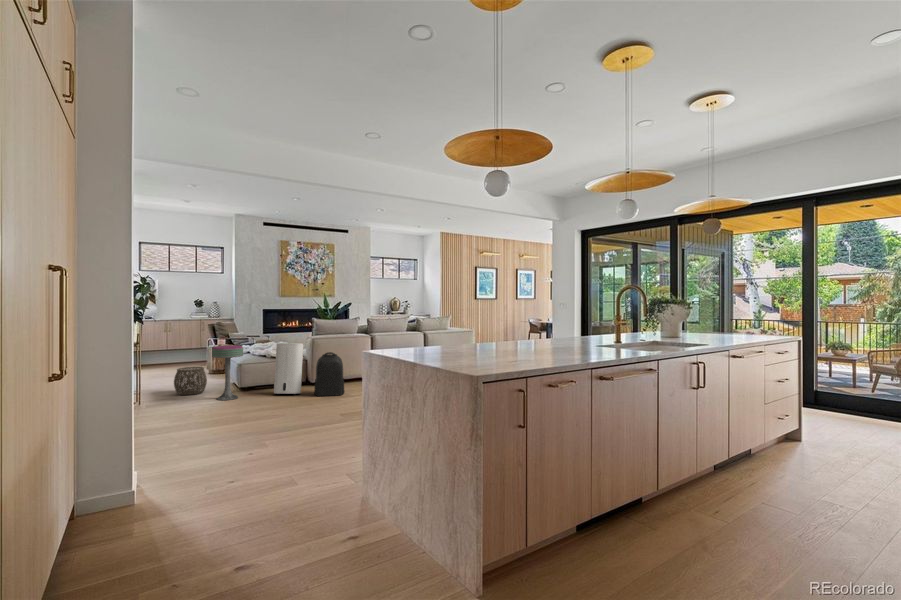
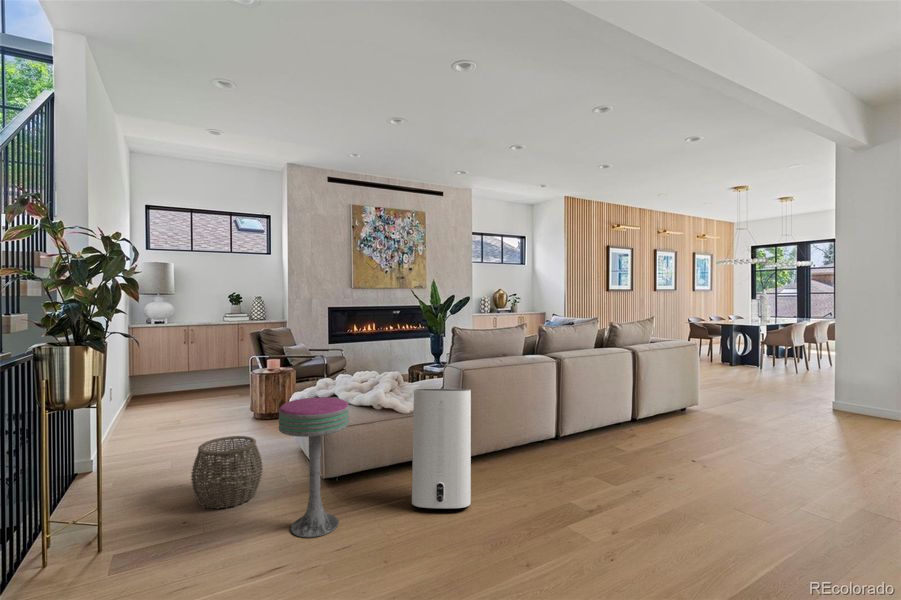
backpack: present [314,352,344,396] -> none [501,410,569,517]

